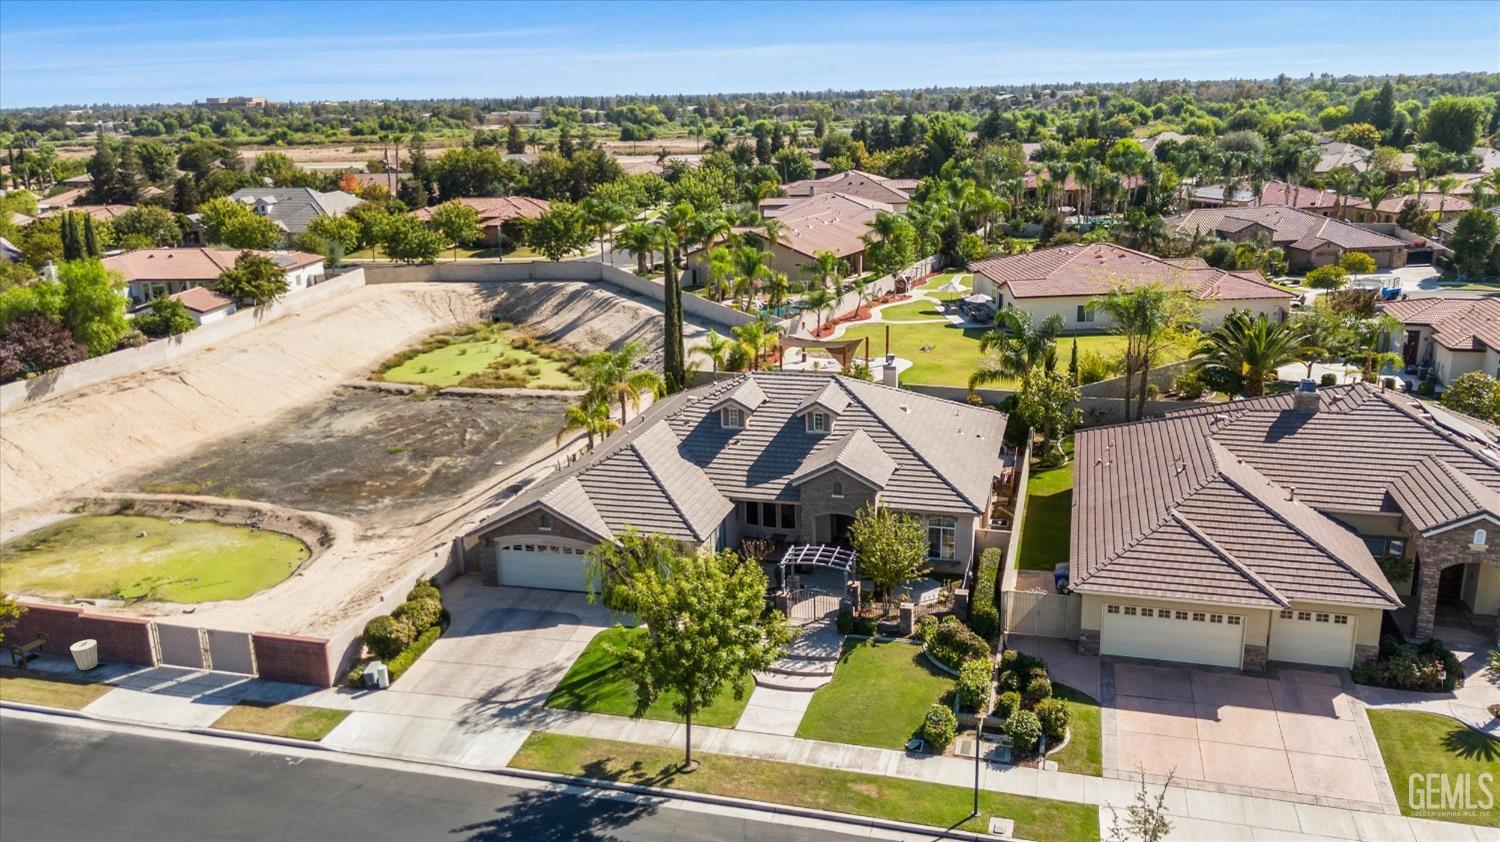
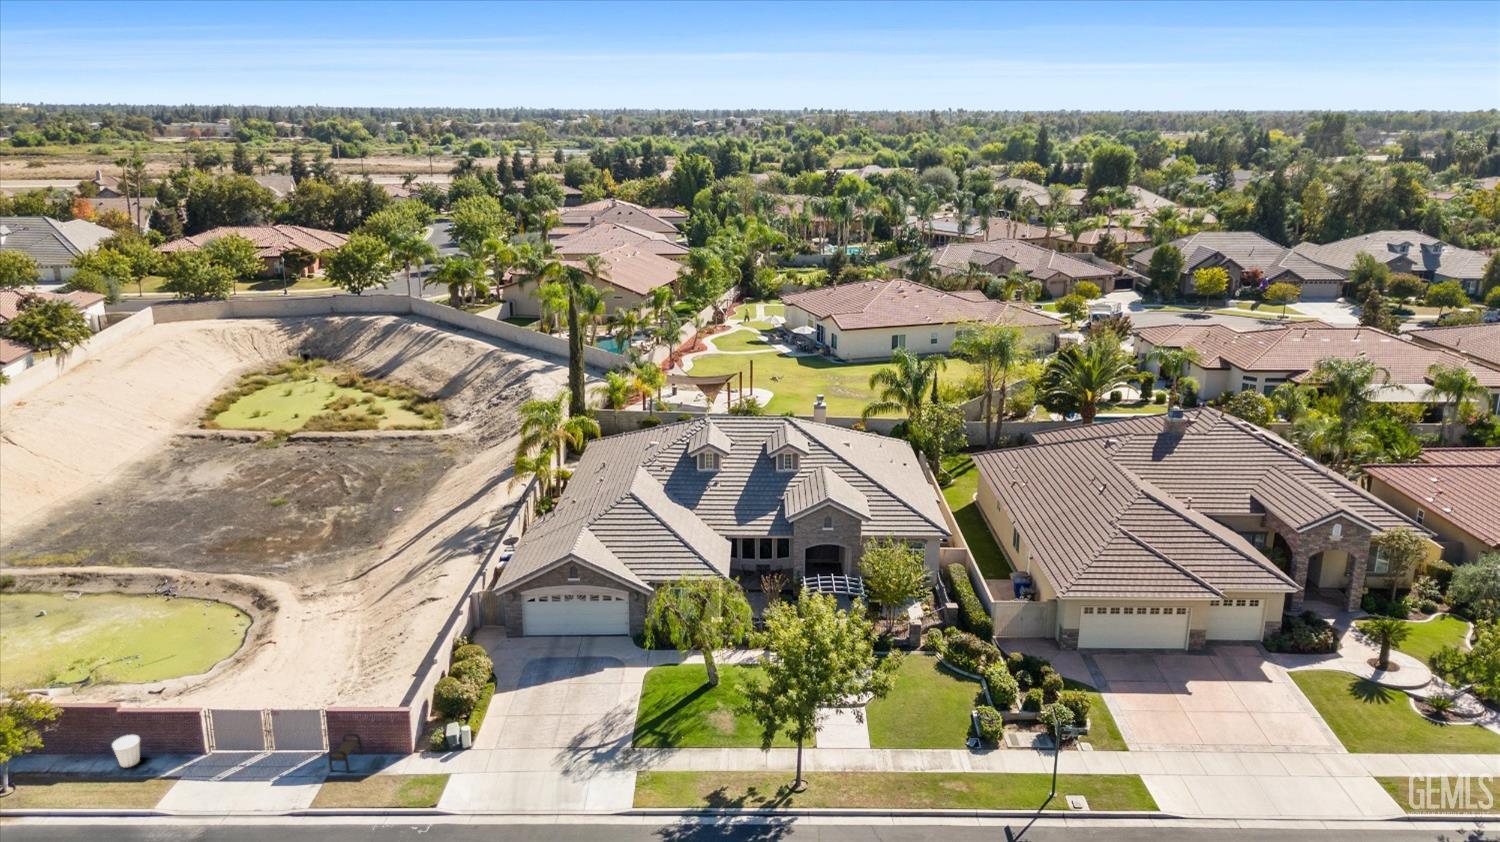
bench: present [10,632,54,667] -> present [329,733,363,772]

